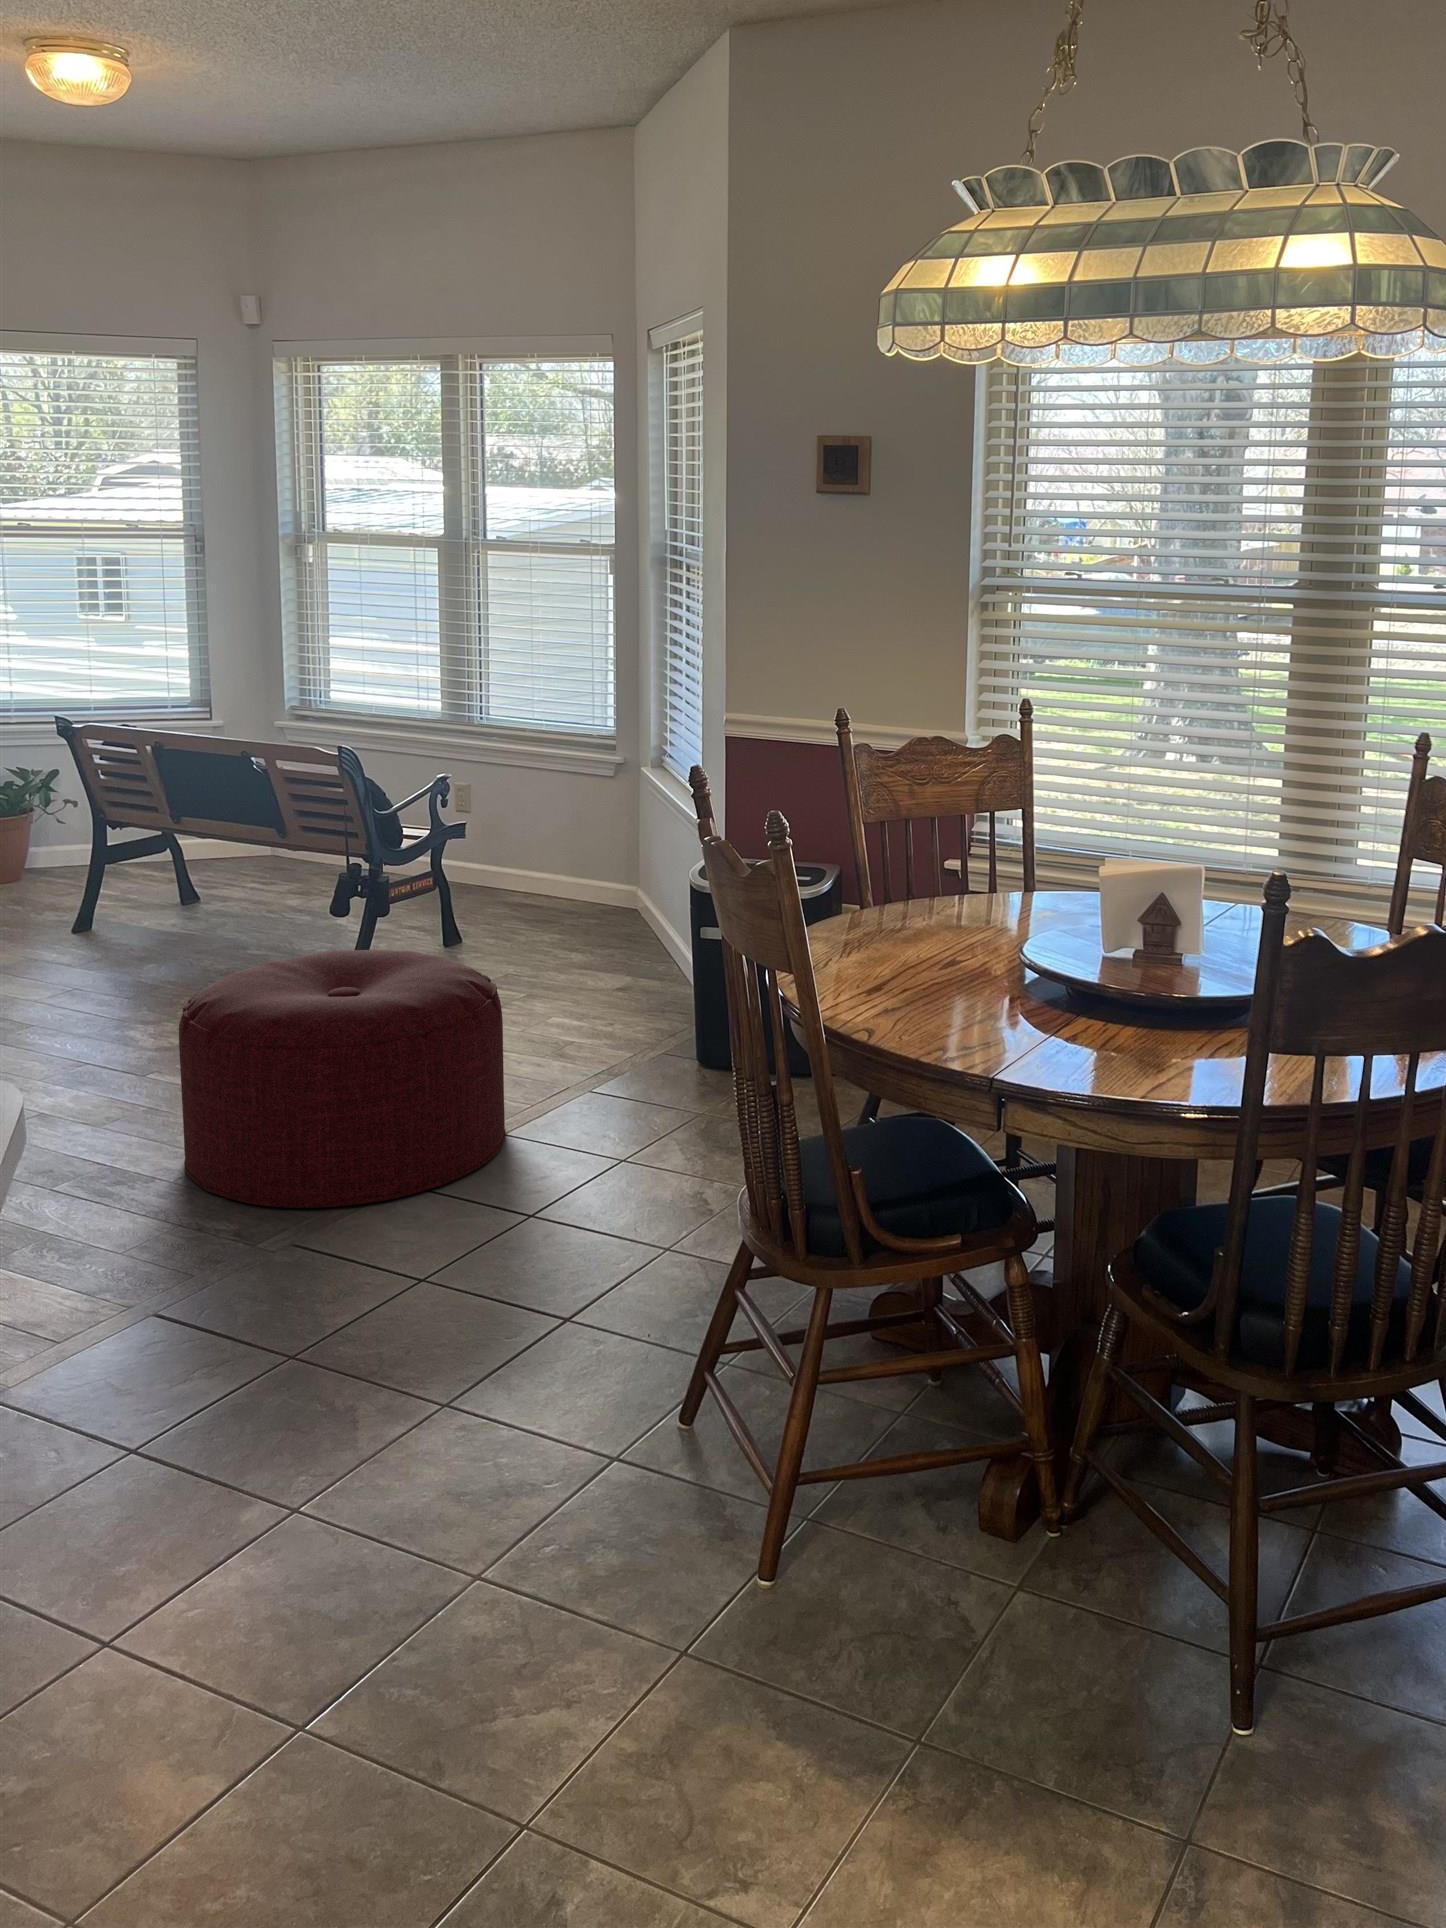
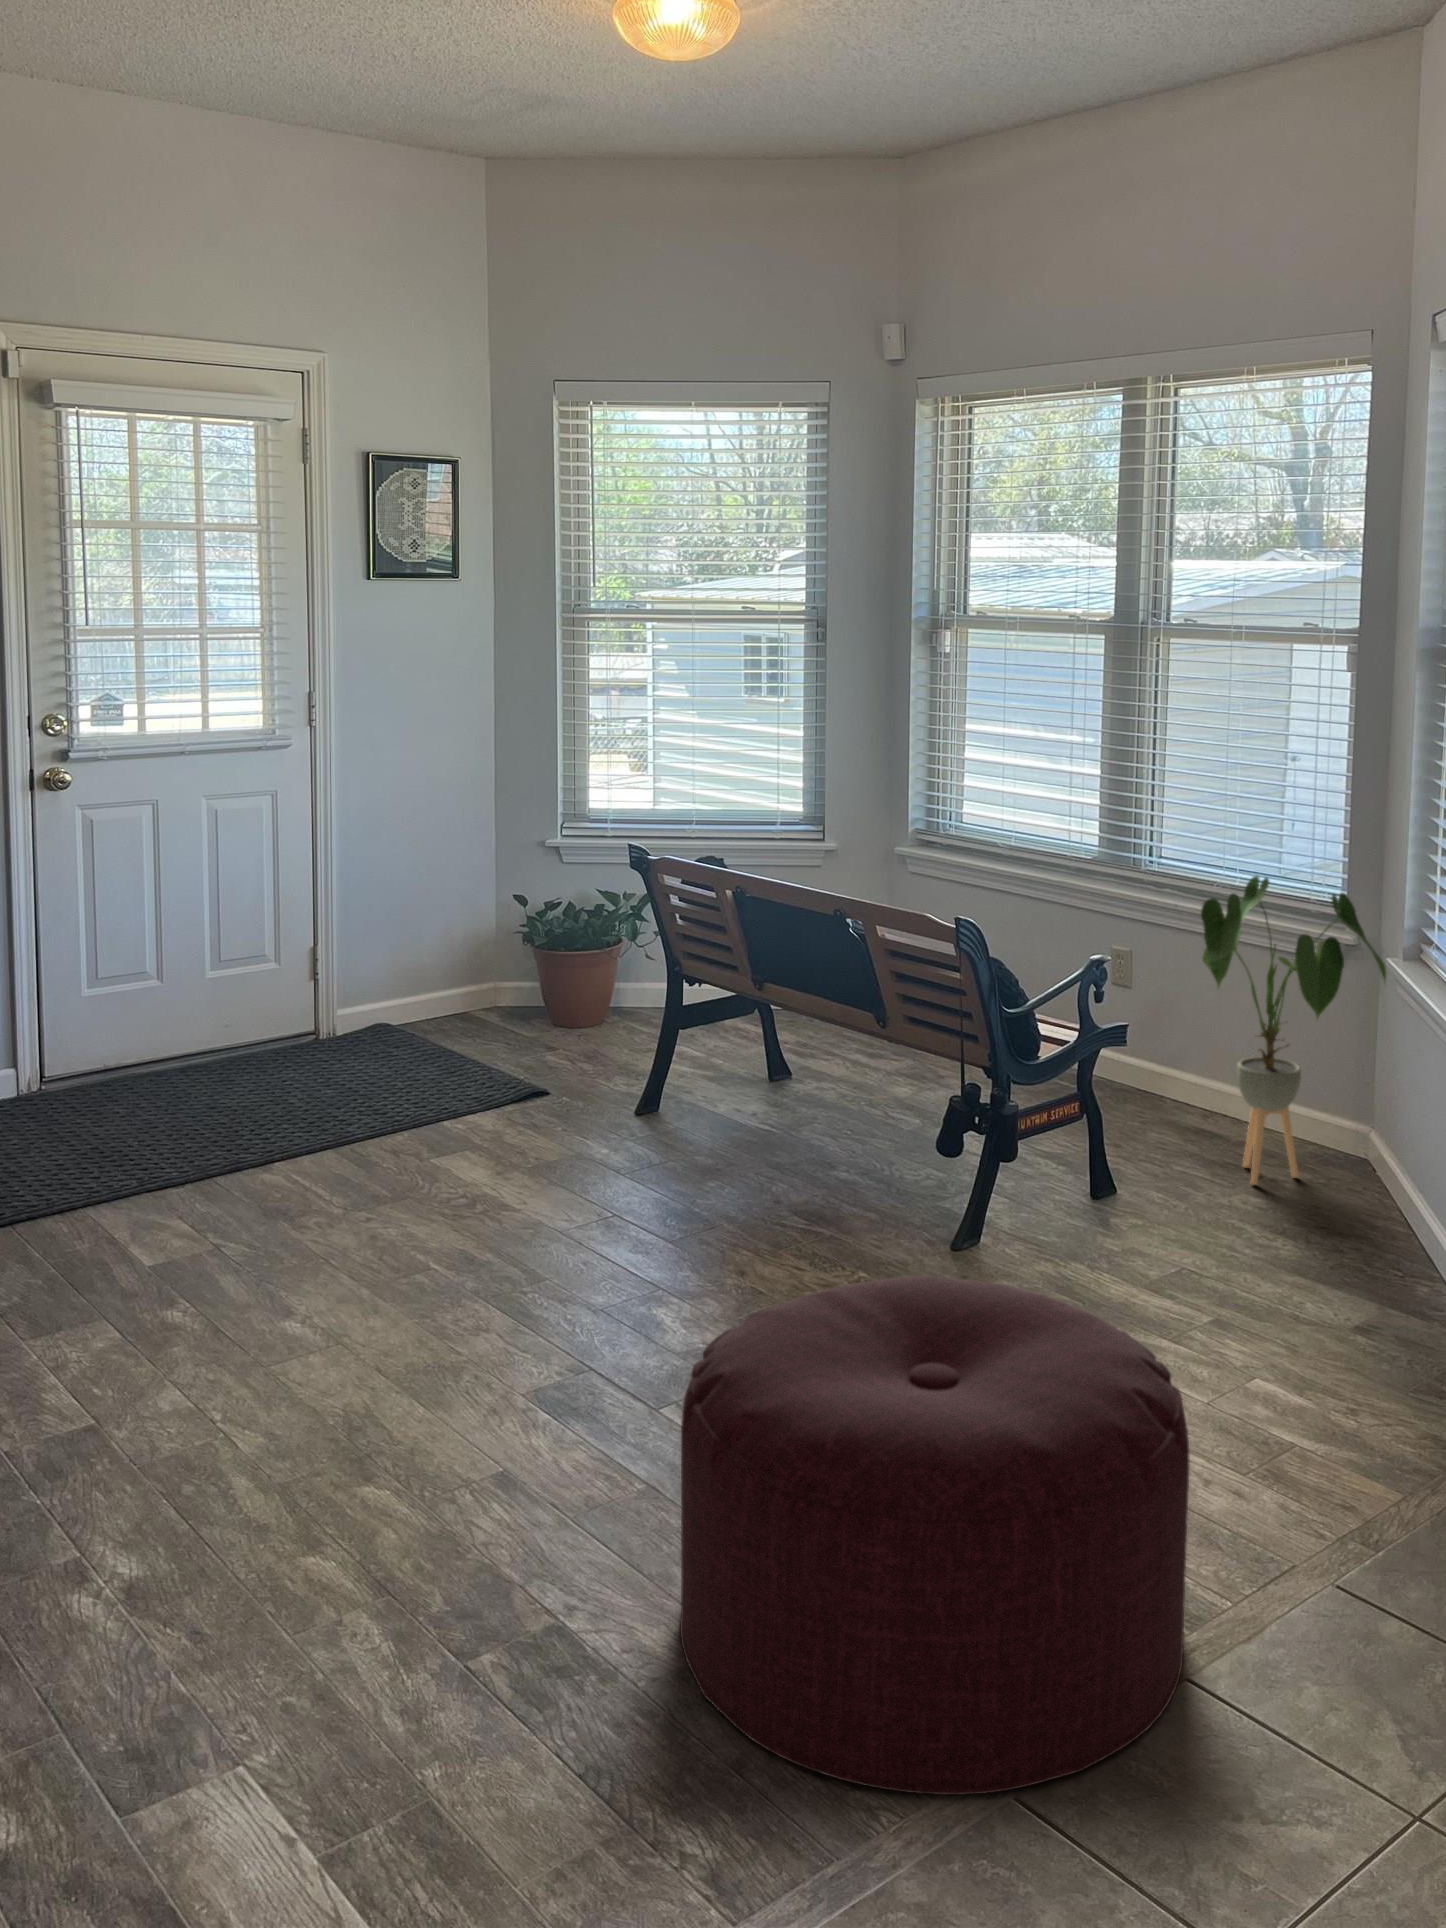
house plant: none [513,715,642,931] -> present [1201,876,1386,1185]

